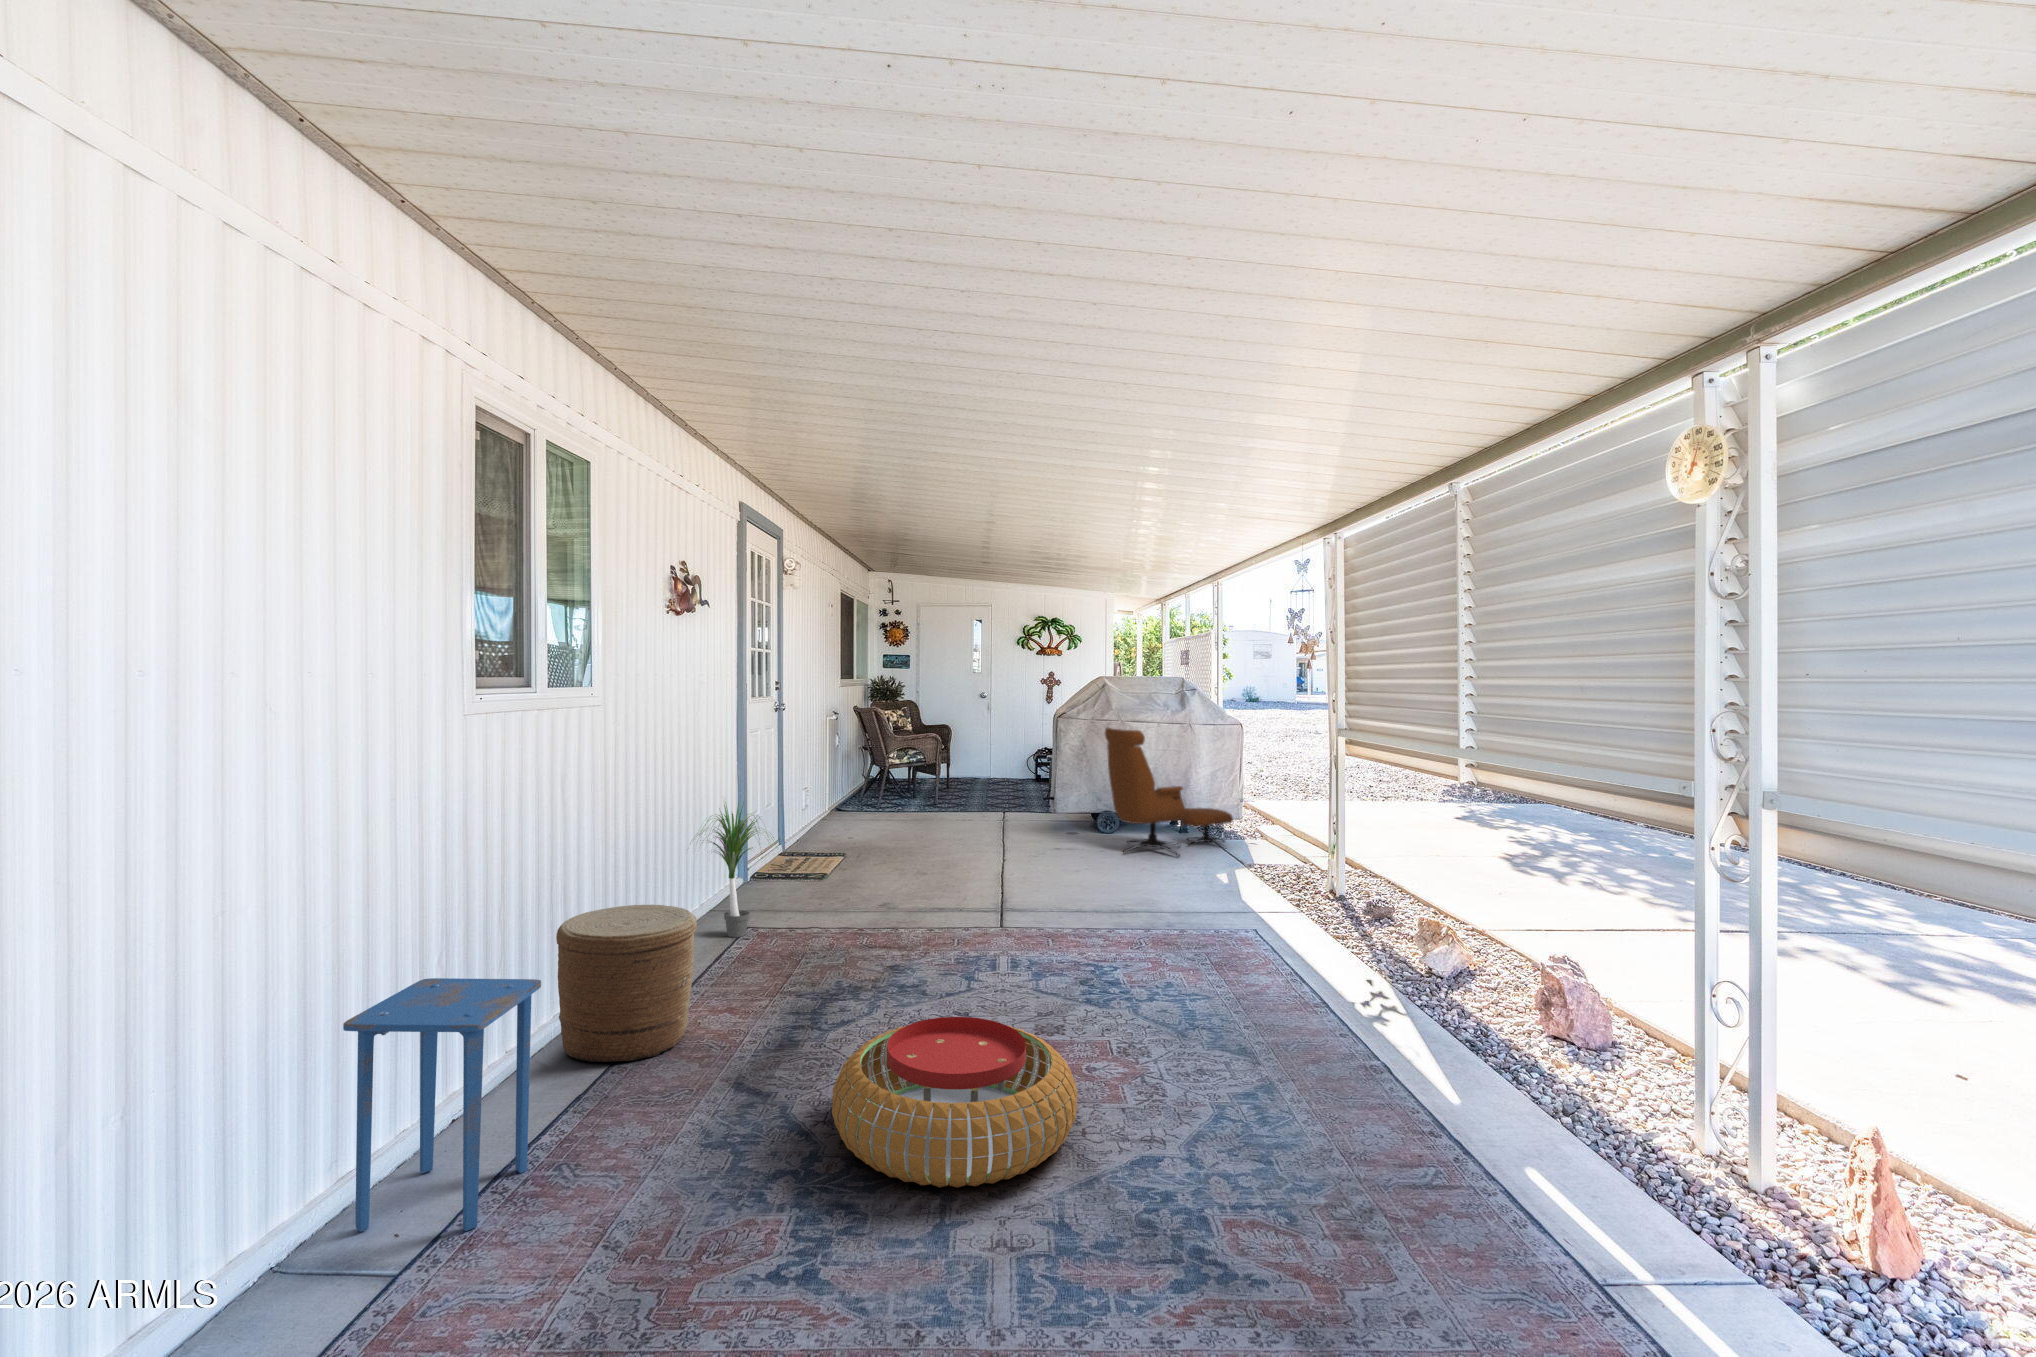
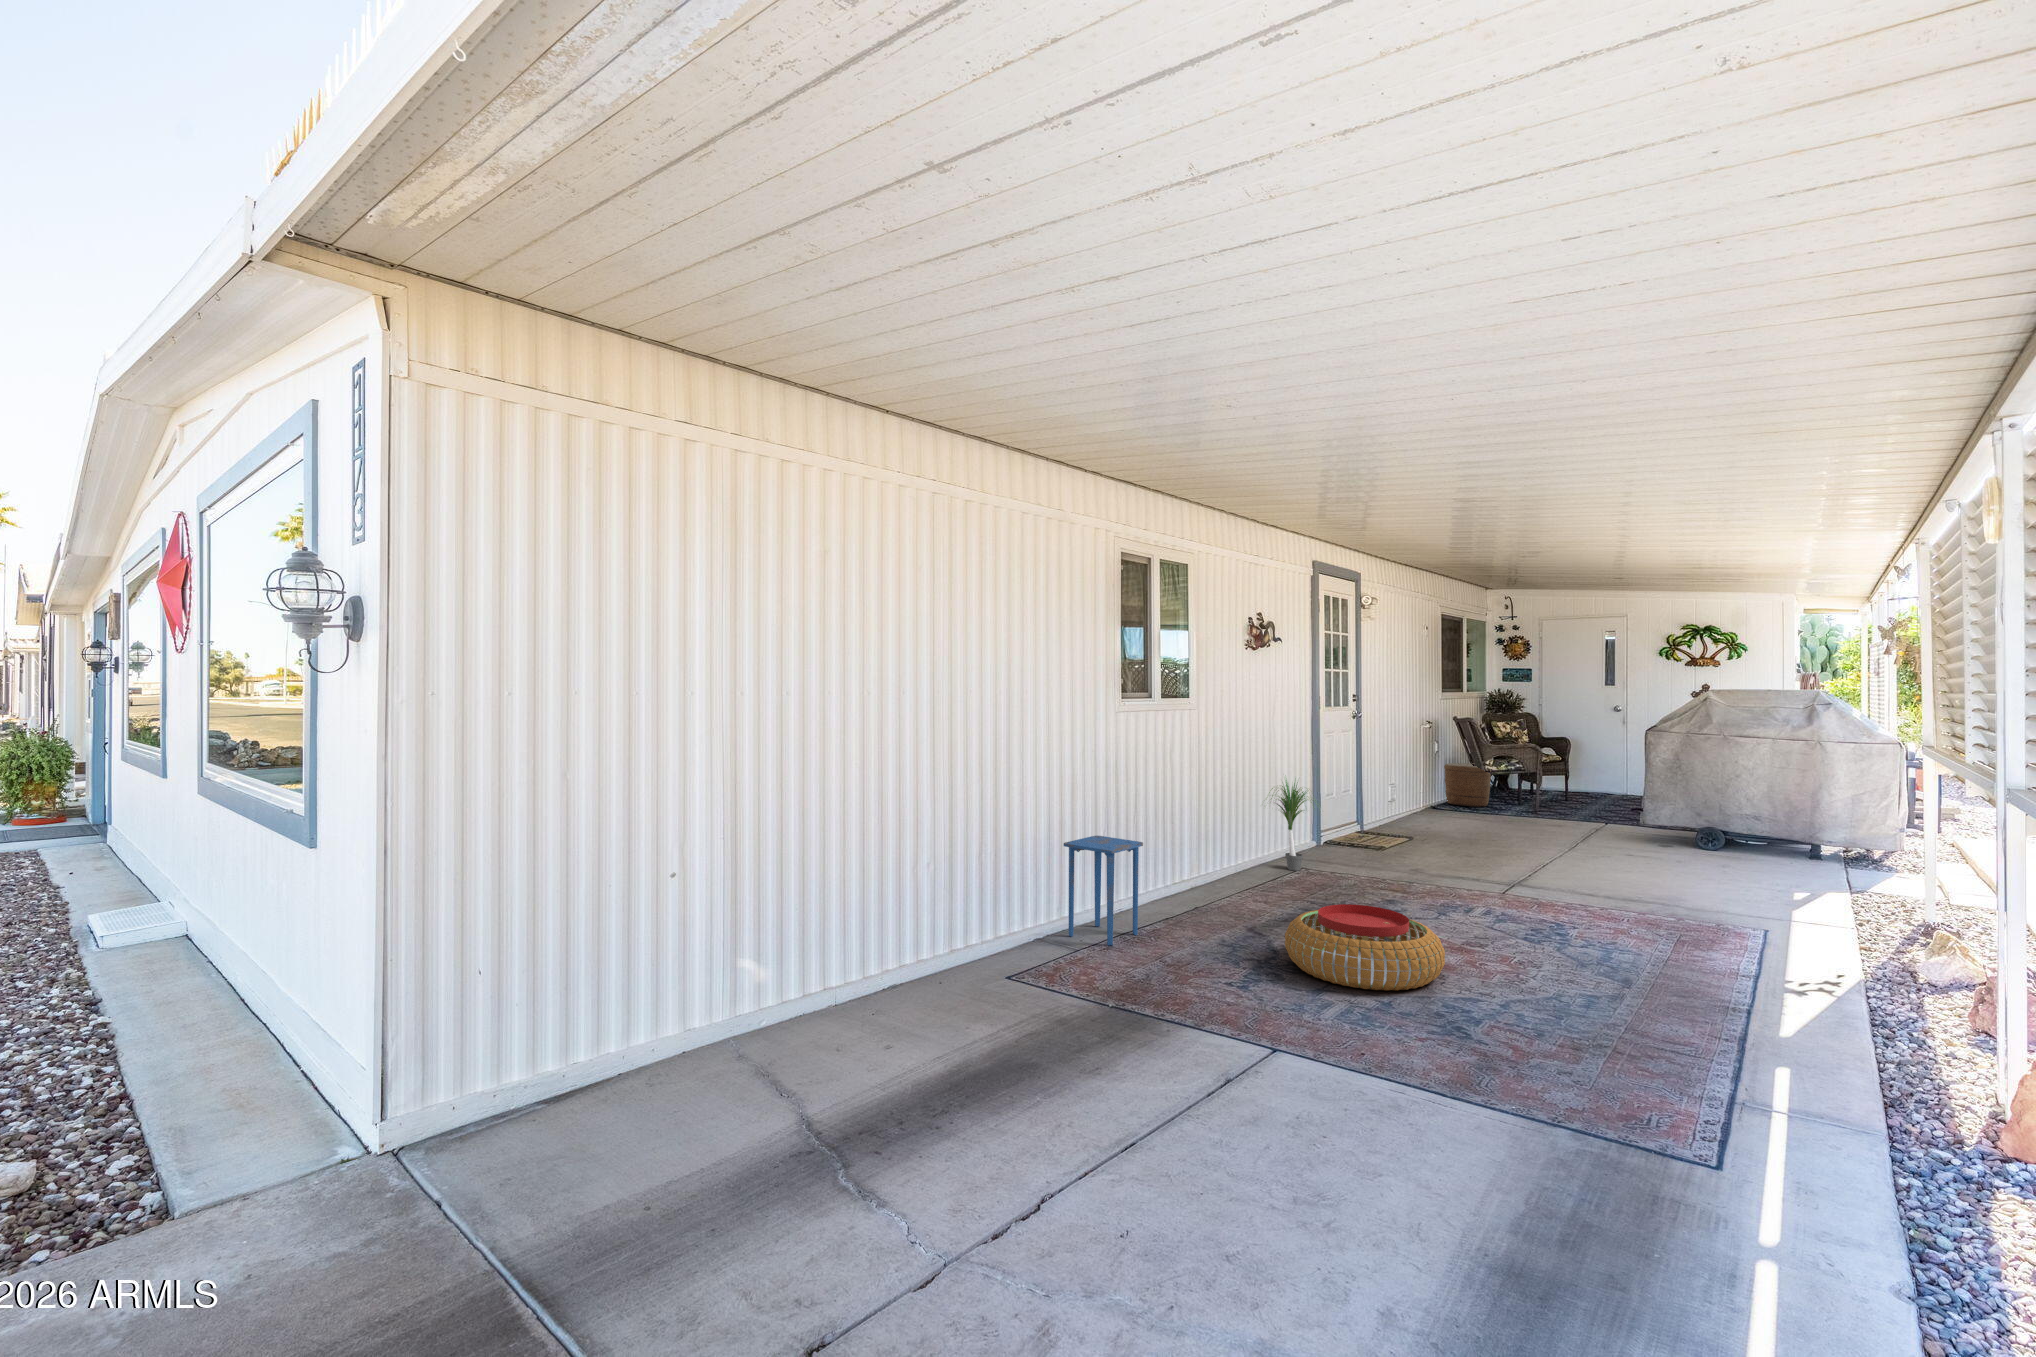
lounge chair: present [1105,727,1233,857] -> none [1679,739,1870,877]
woven basket: present [556,905,697,1062] -> present [1444,763,1491,807]

